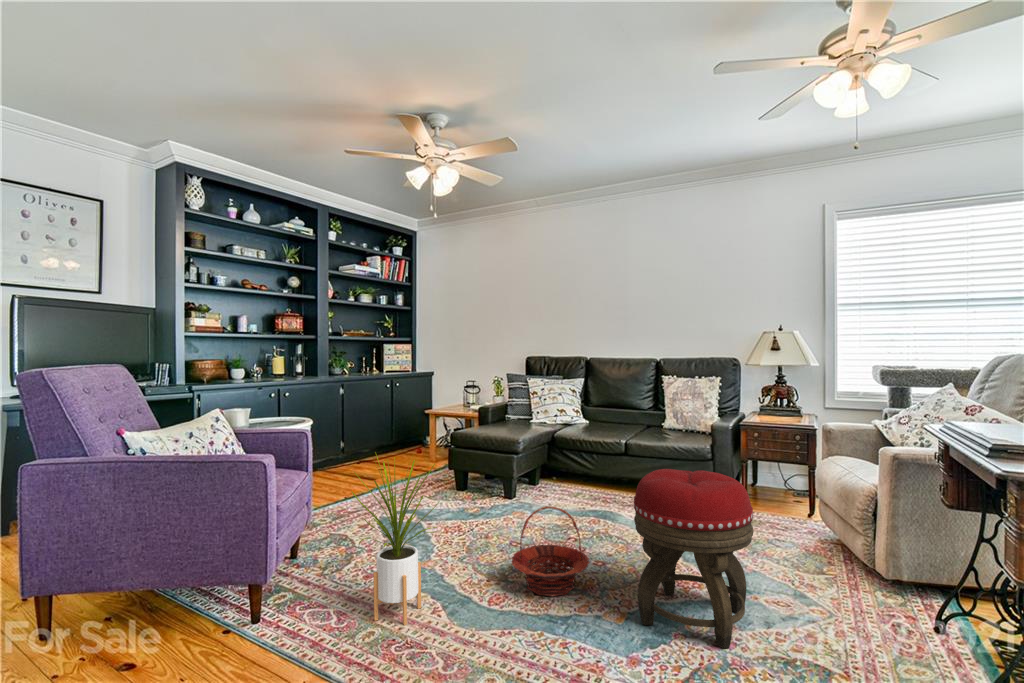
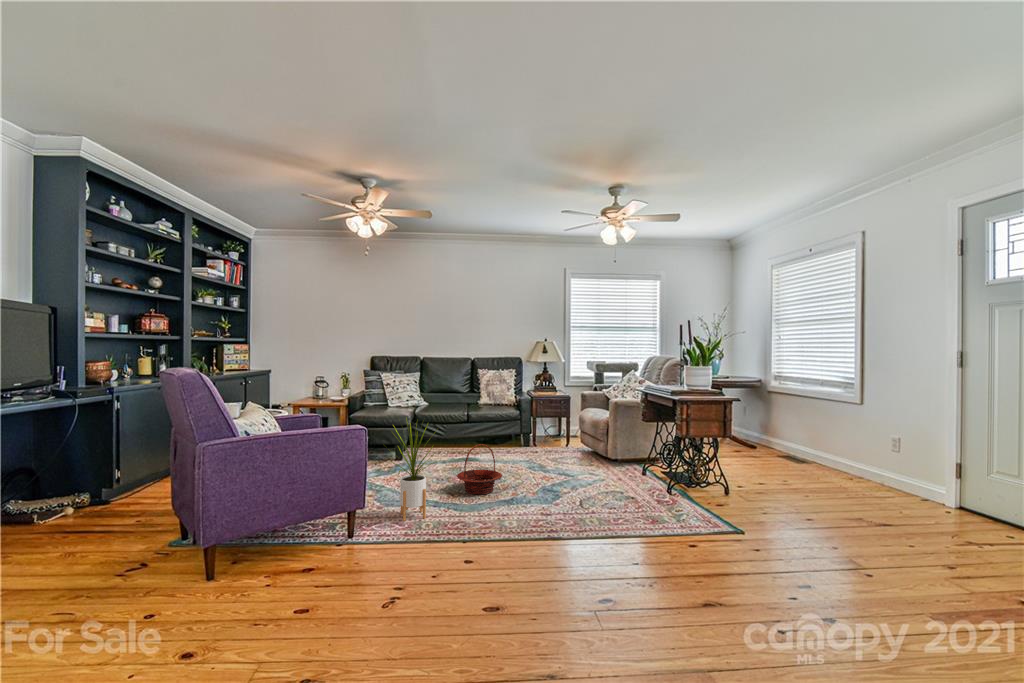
footstool: present [634,469,754,648] -> none [530,415,586,494]

